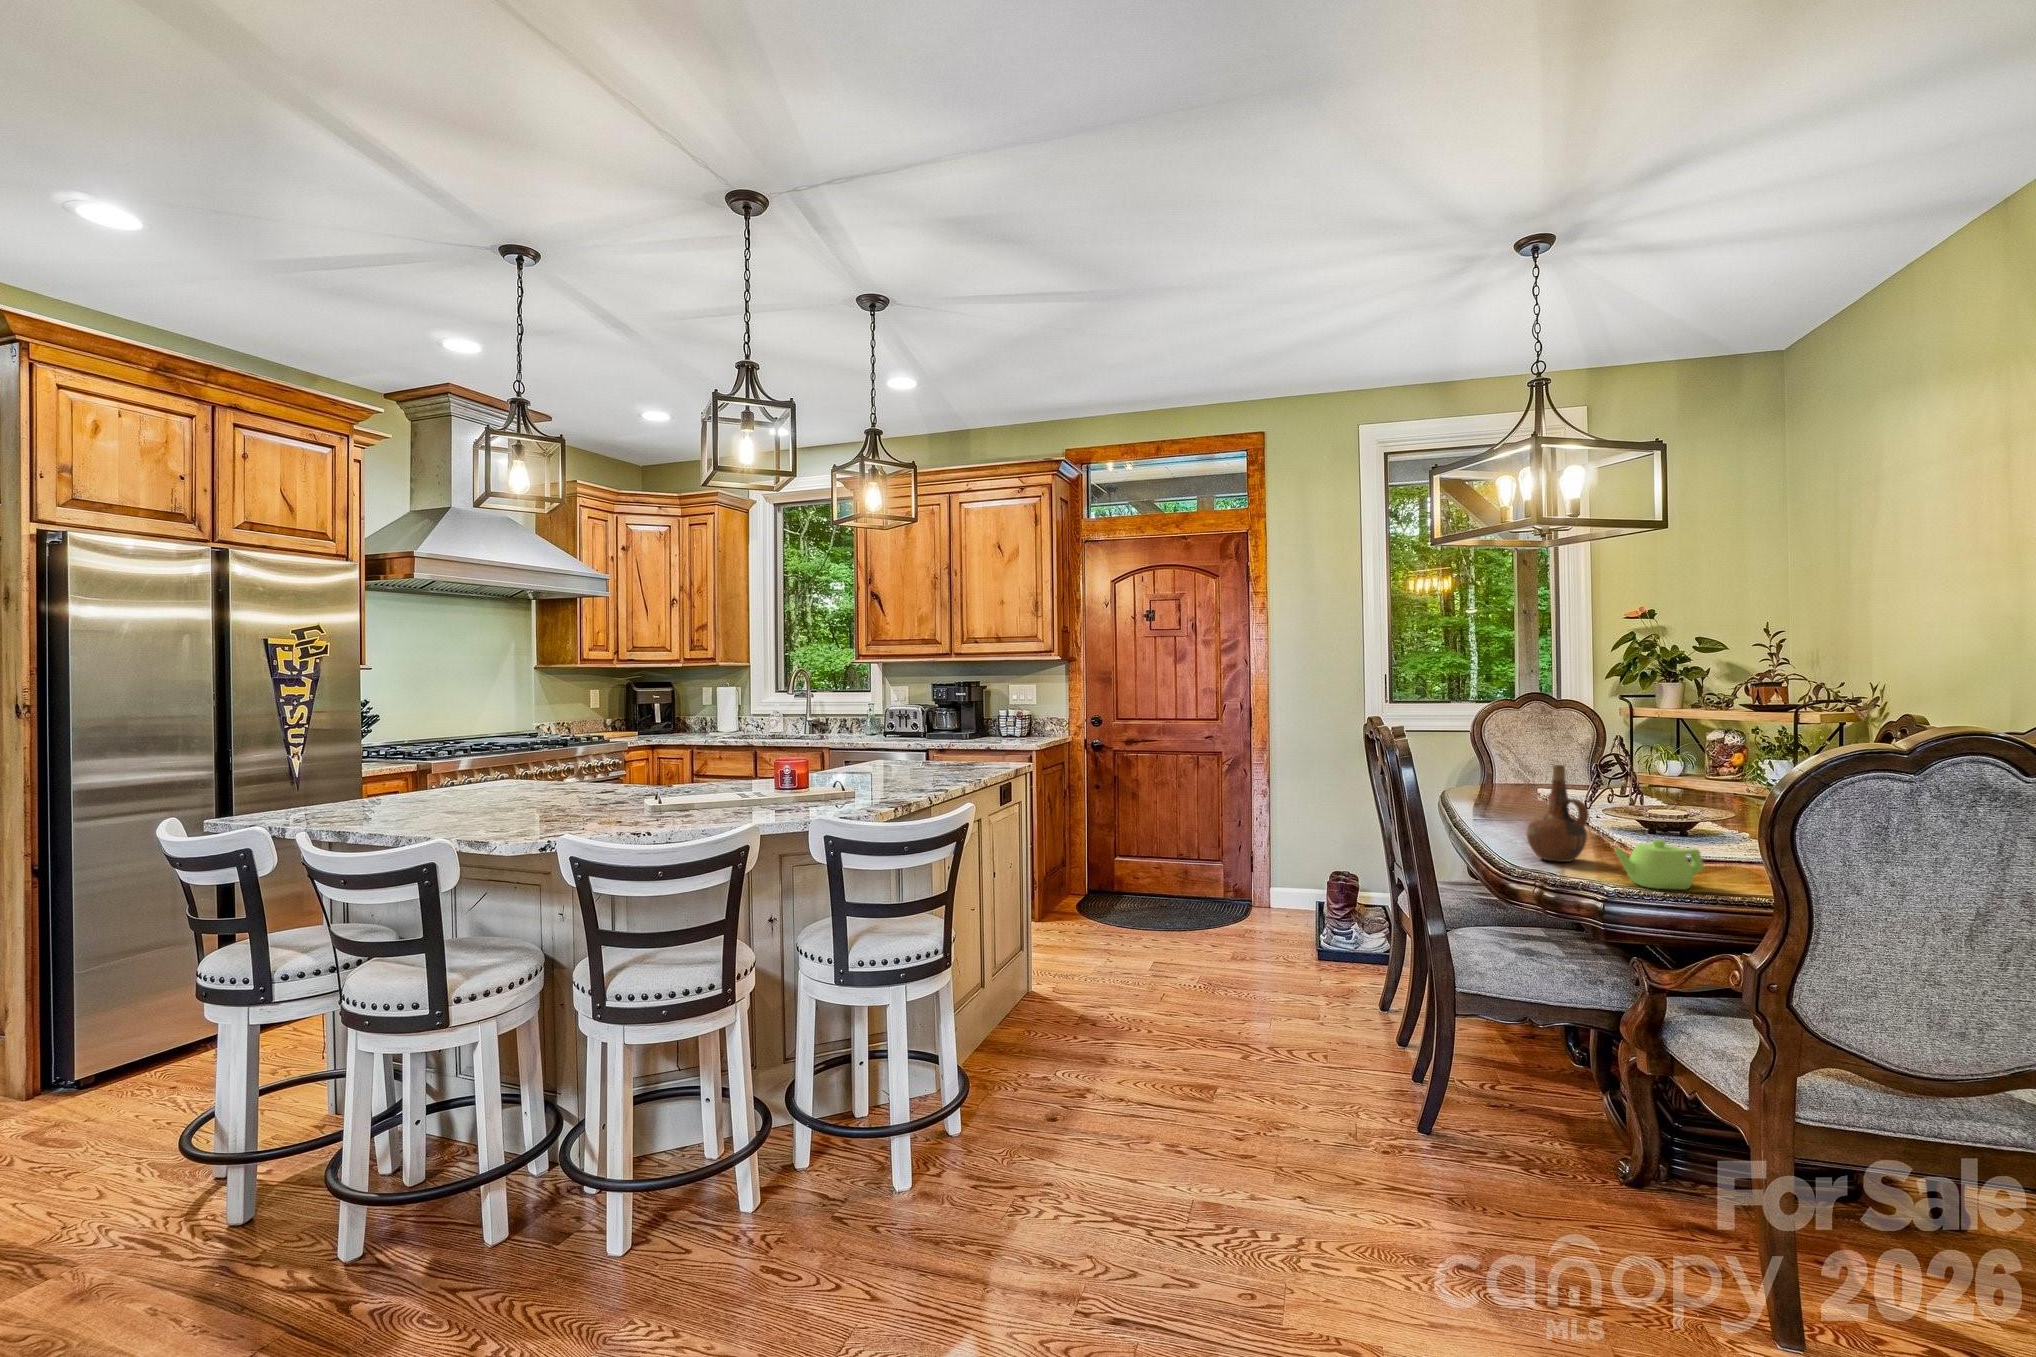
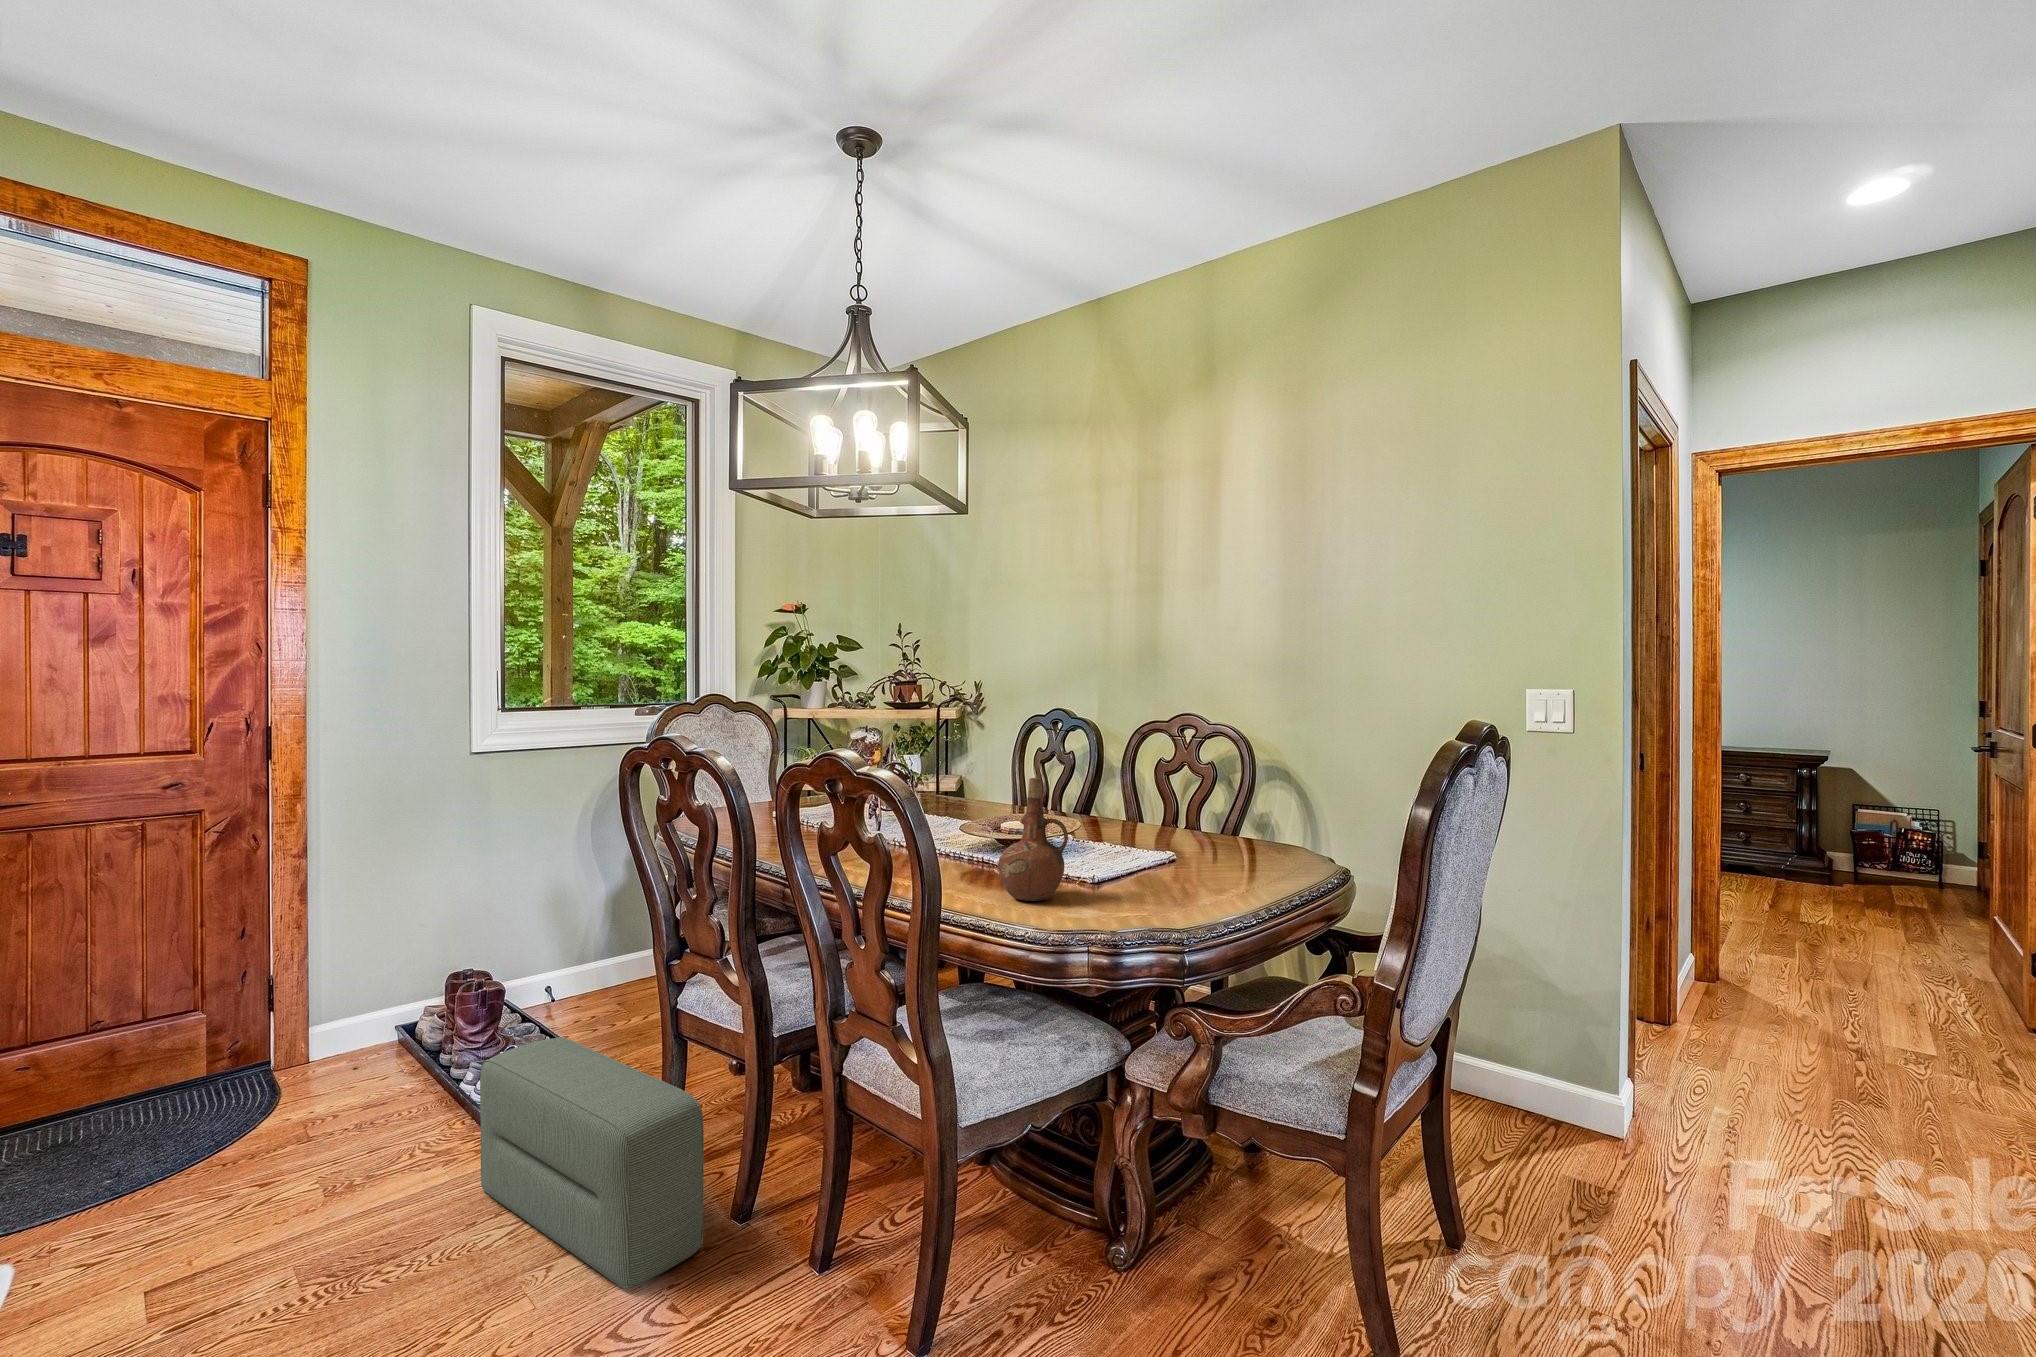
teapot: present [1615,840,1704,890] -> none [1140,853,1207,911]
pouf: none [1287,905,1362,1046] -> present [480,1037,704,1288]

